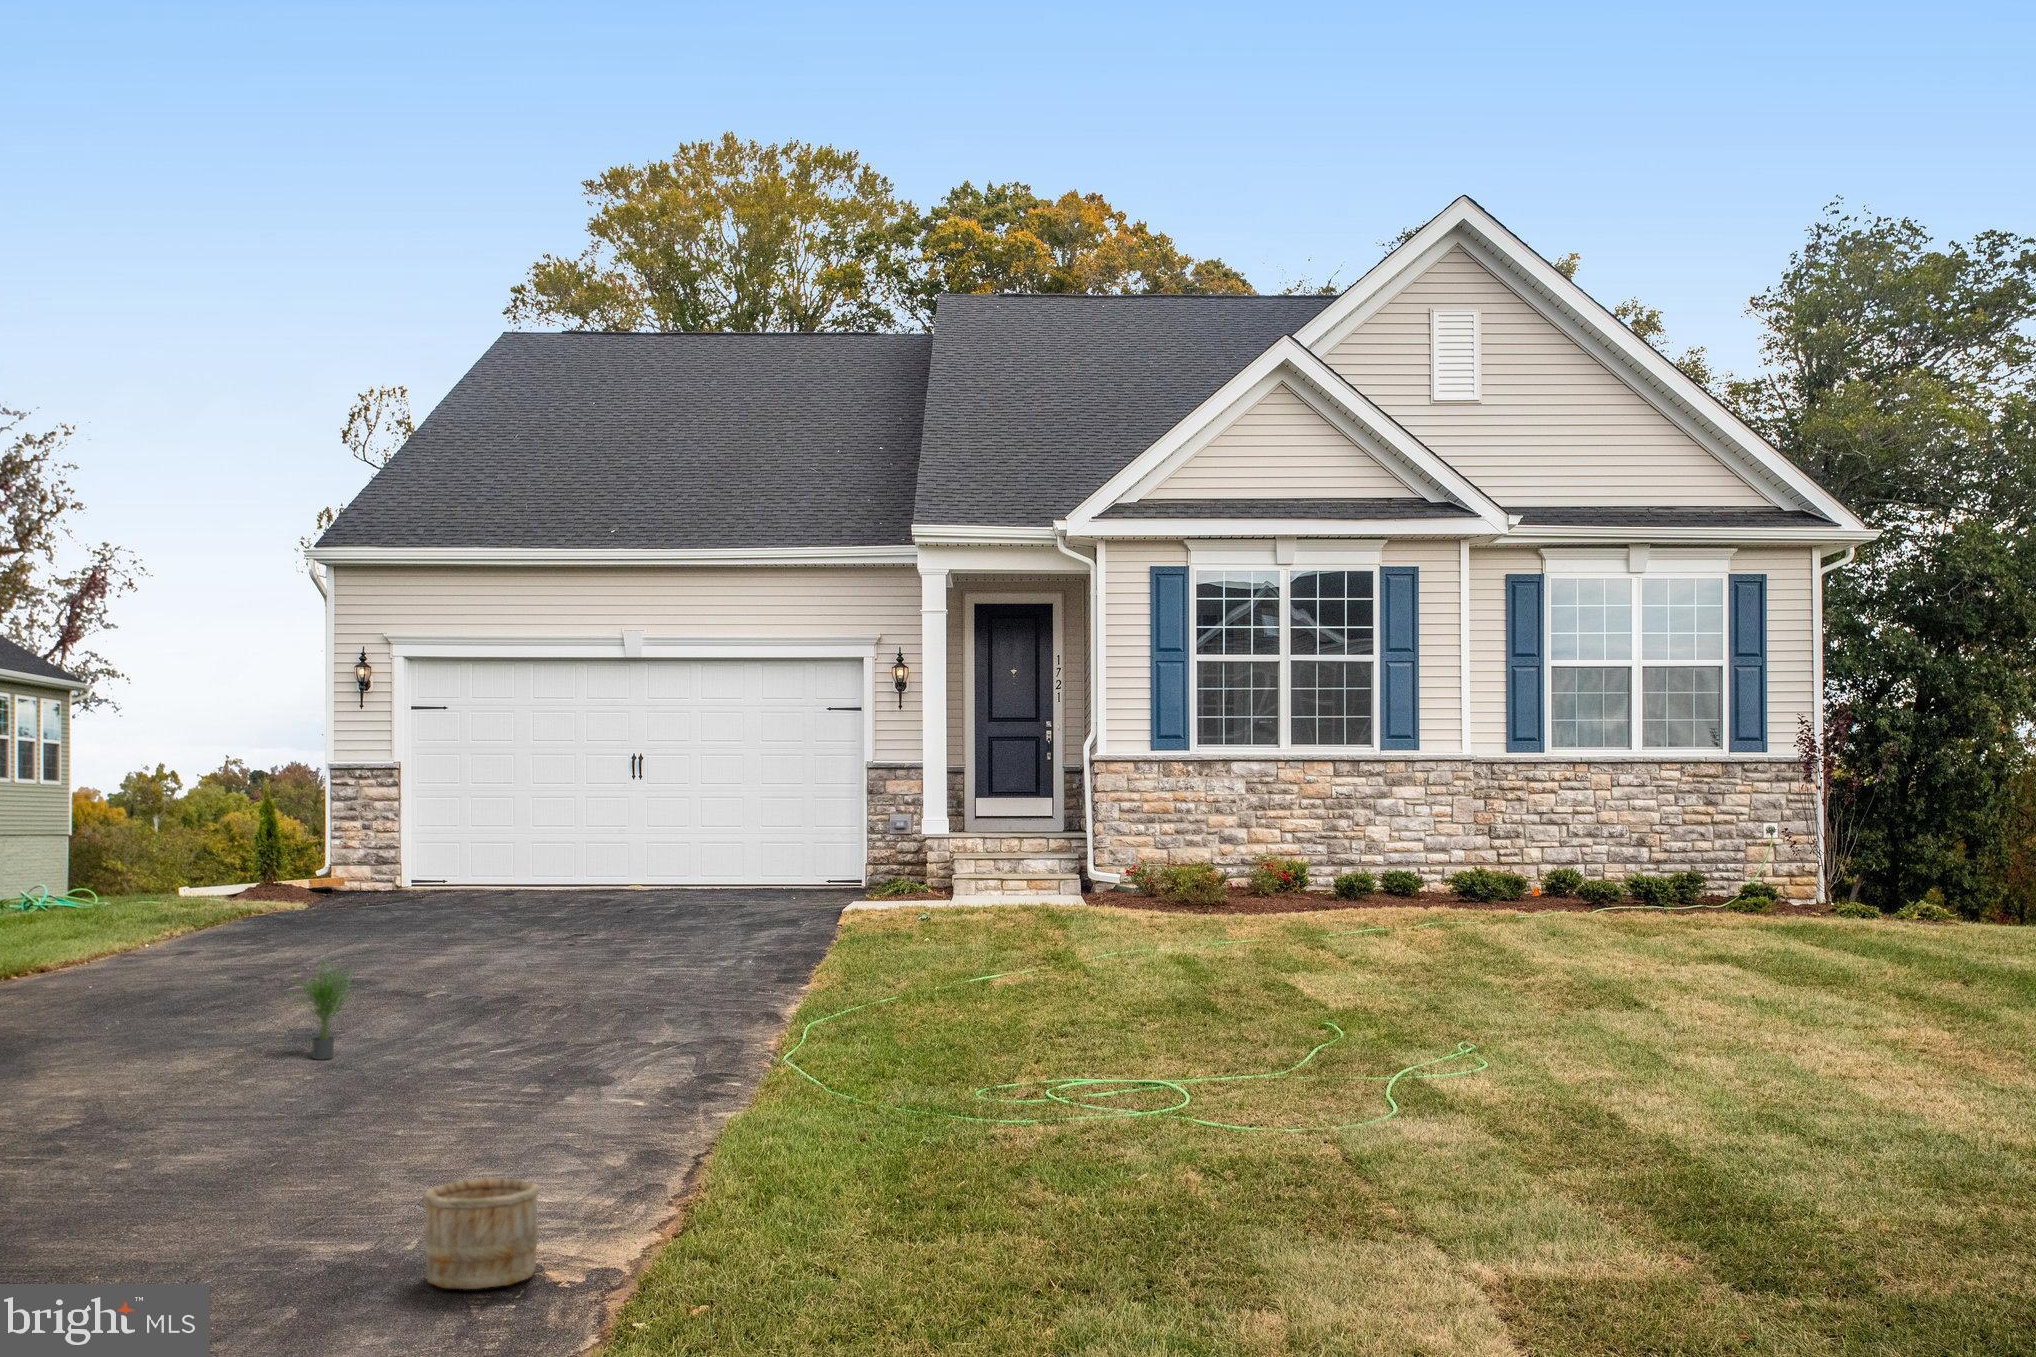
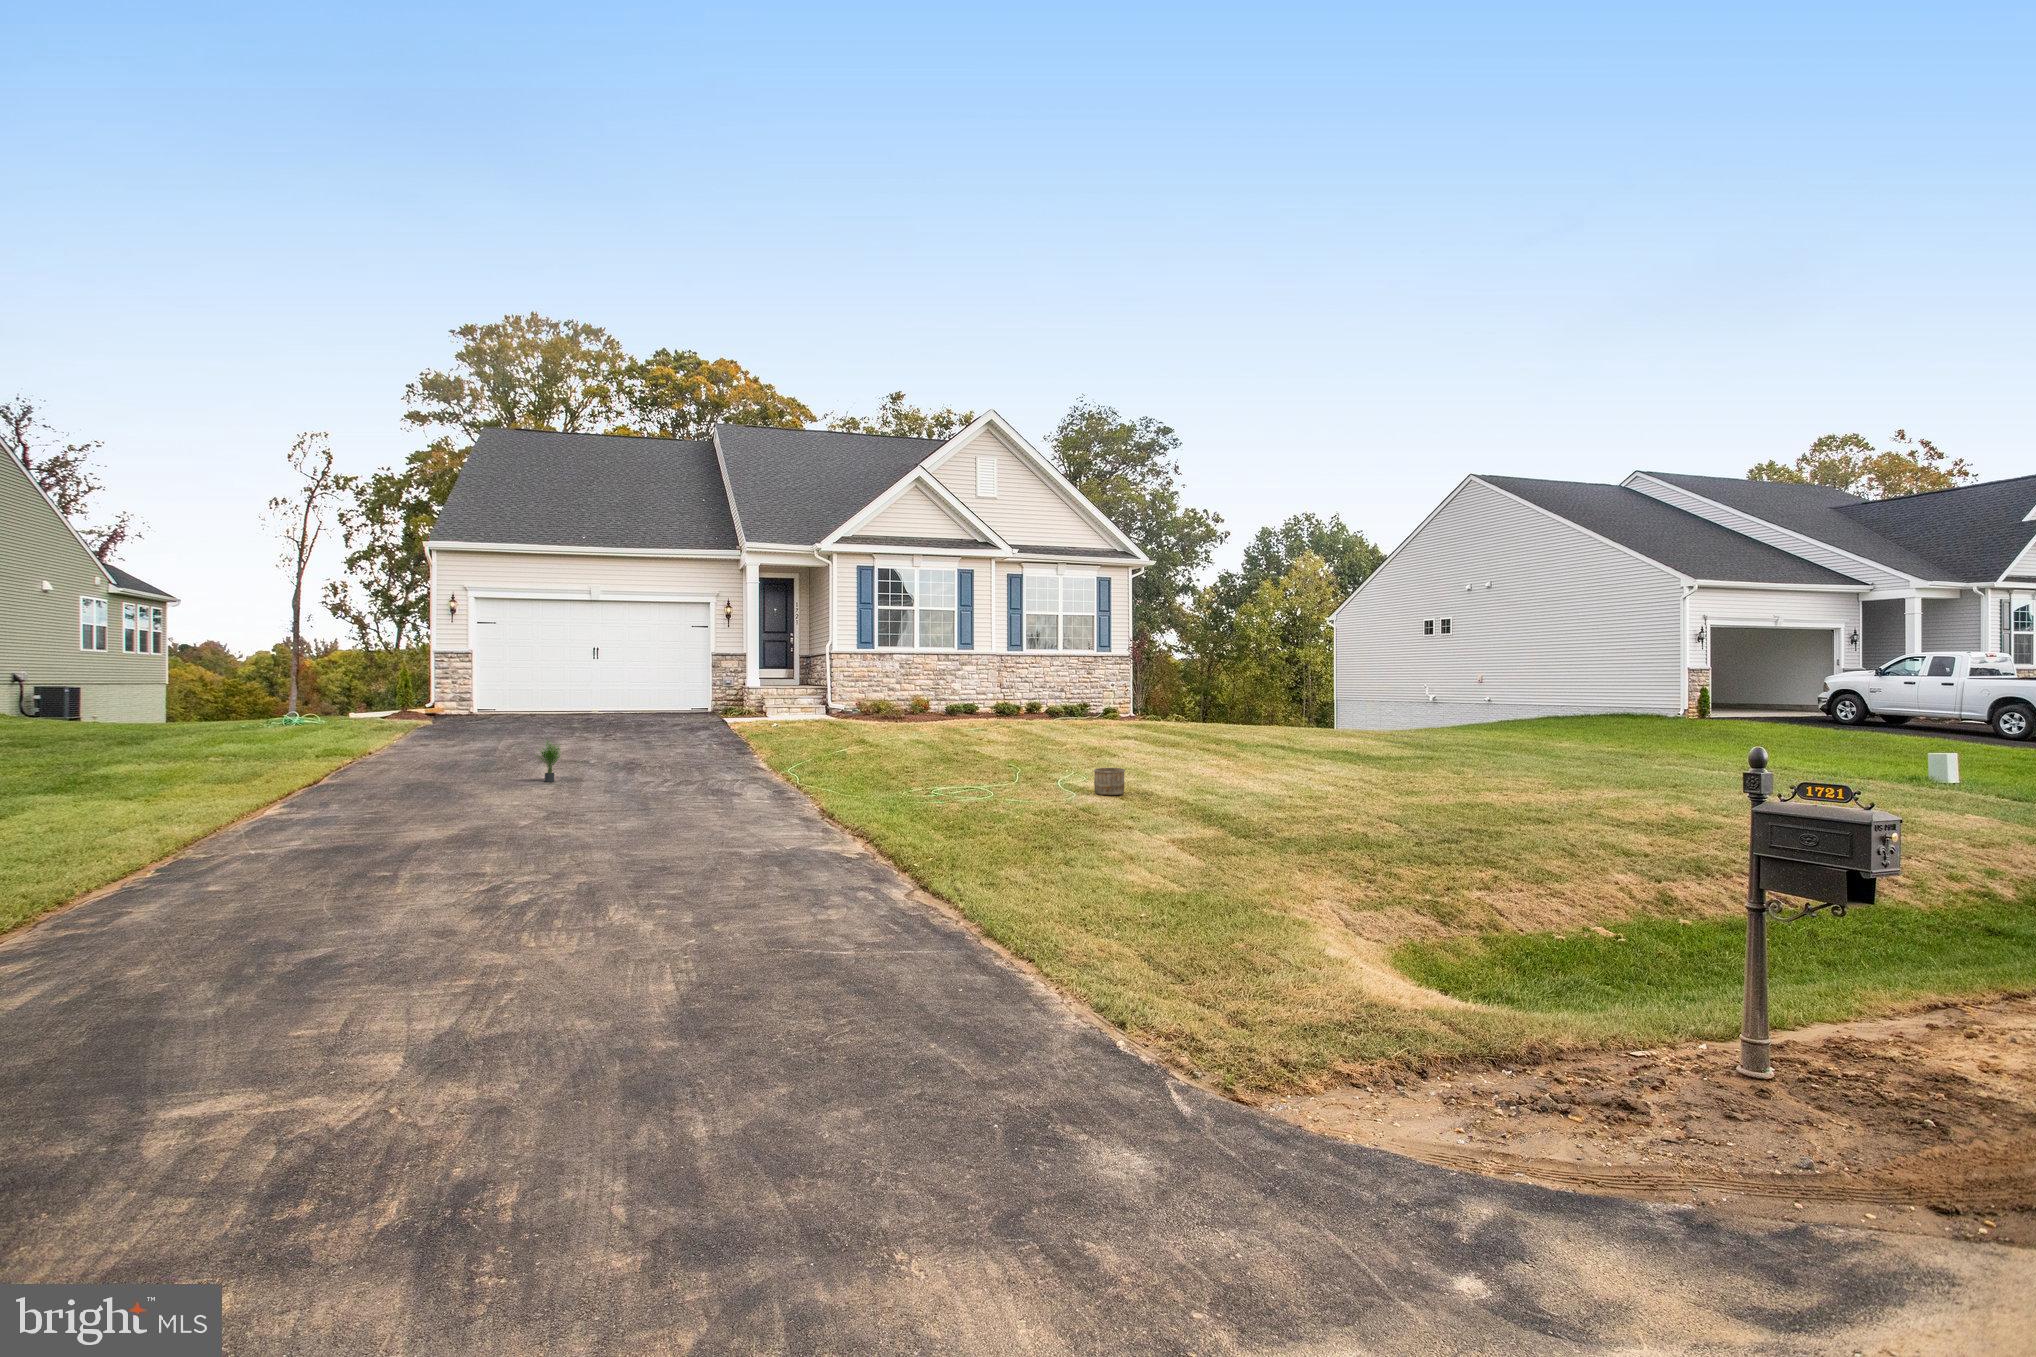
wooden bucket: present [422,1178,540,1289] -> present [1094,768,1125,795]

